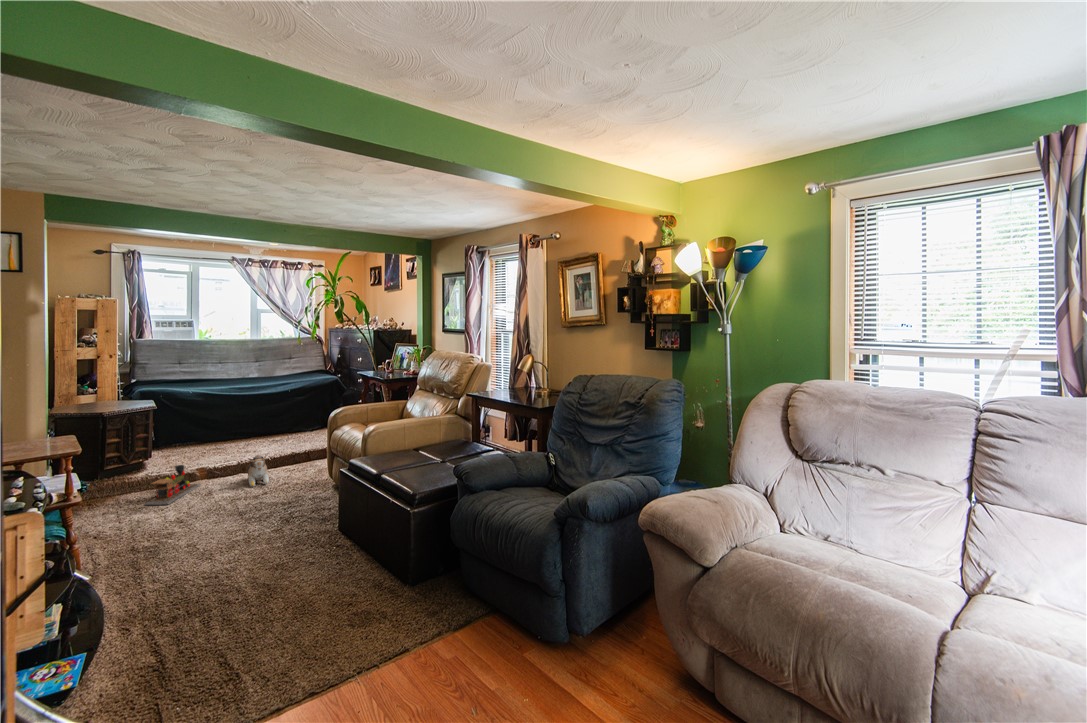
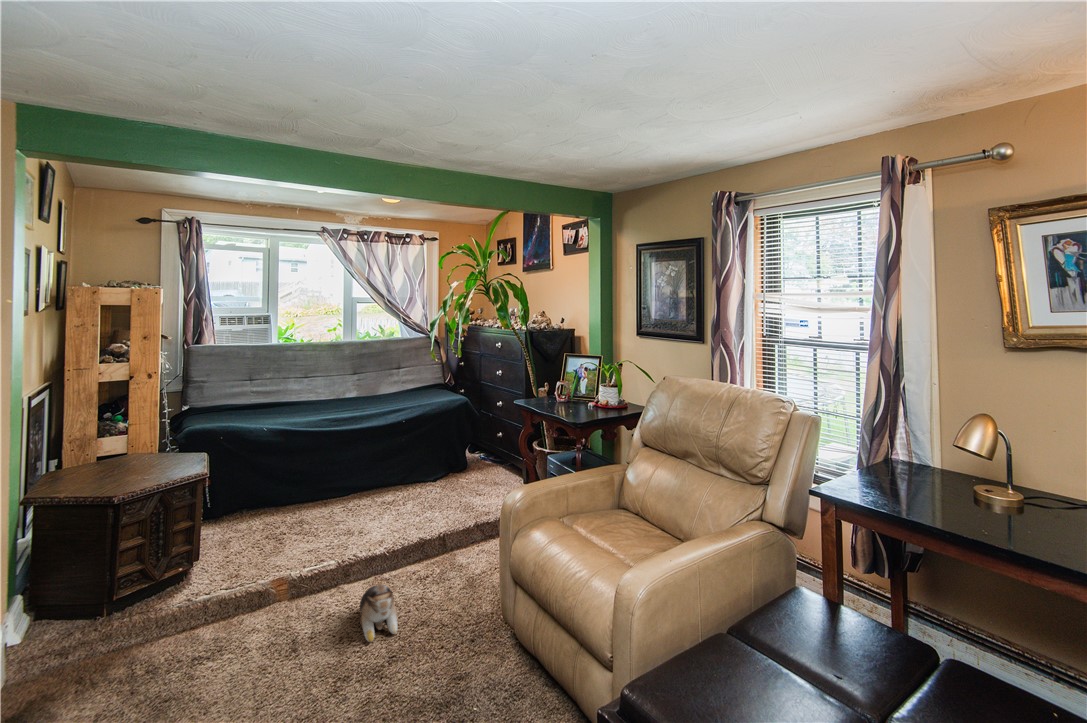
toy train: present [145,465,201,505] -> none [172,599,280,705]

